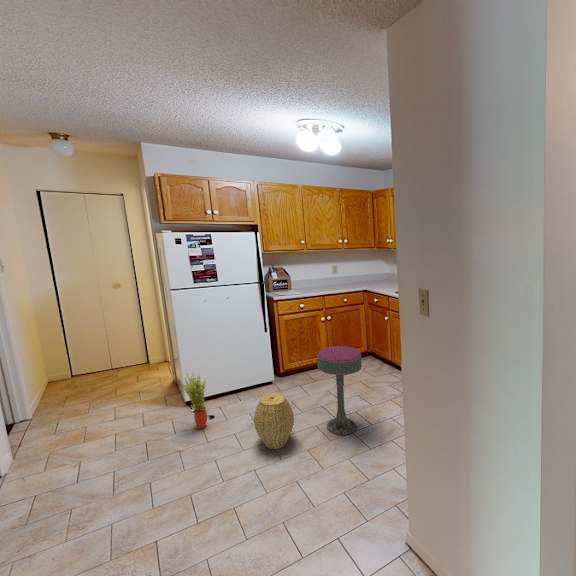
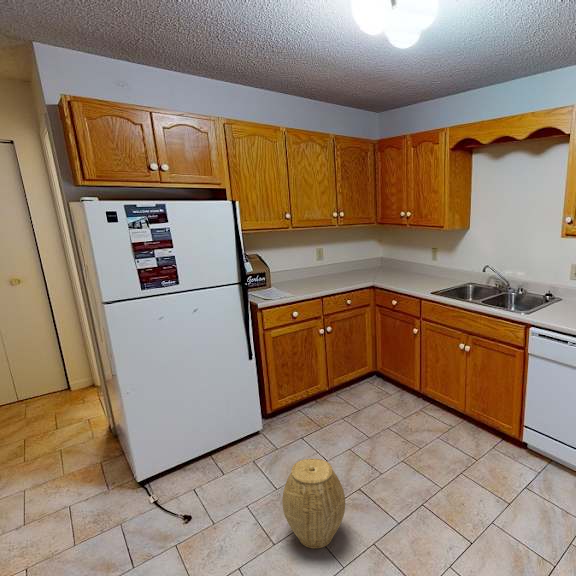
bar stool: present [317,346,362,435] -> none [364,374,431,506]
potted plant: present [182,373,207,428] -> none [145,442,189,533]

